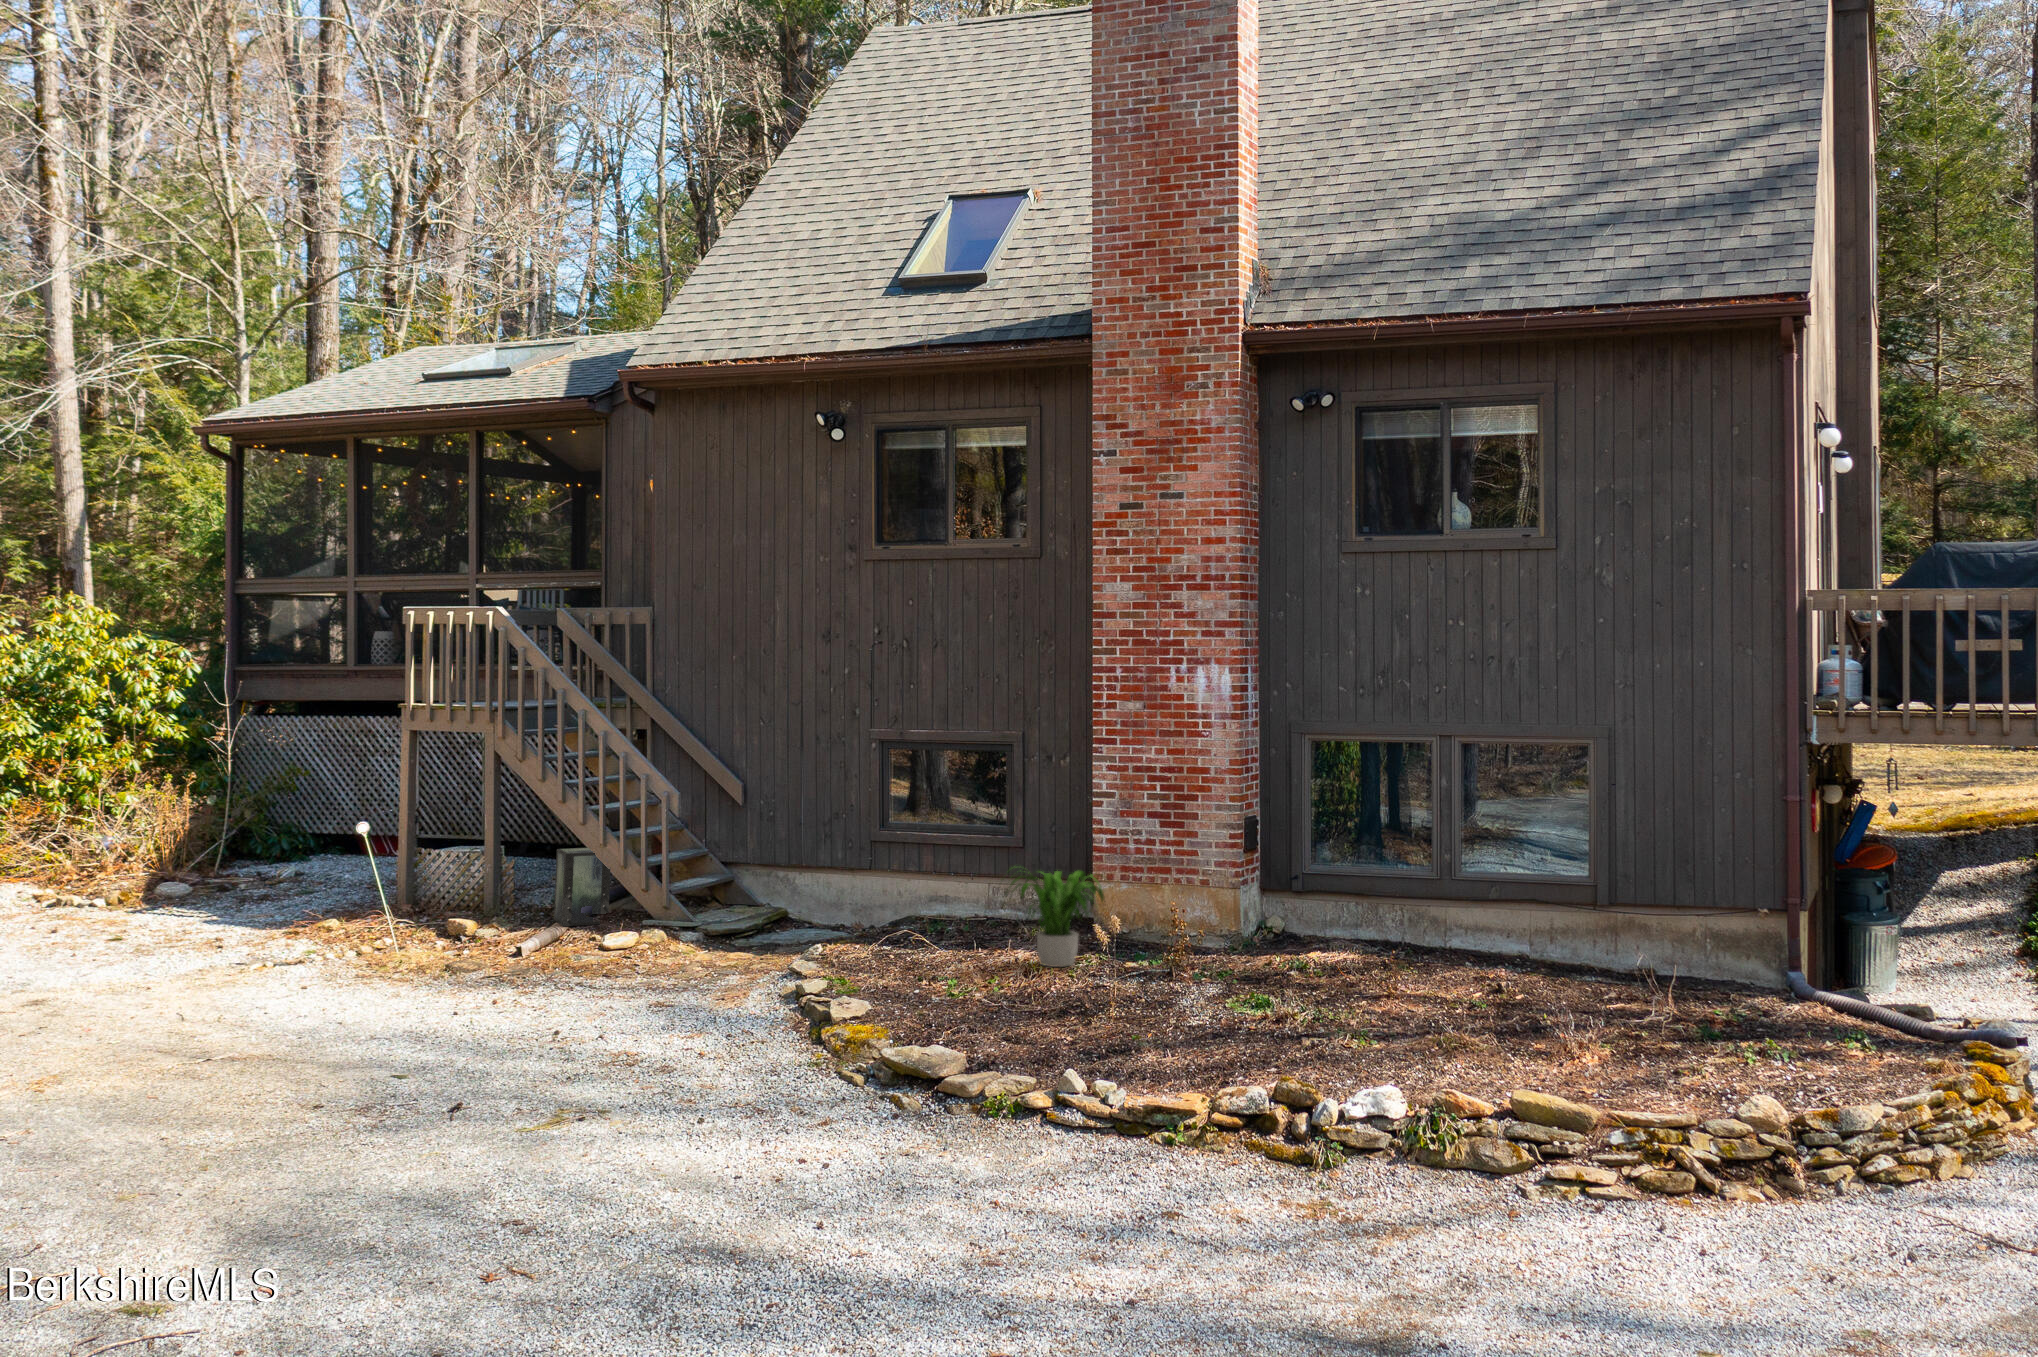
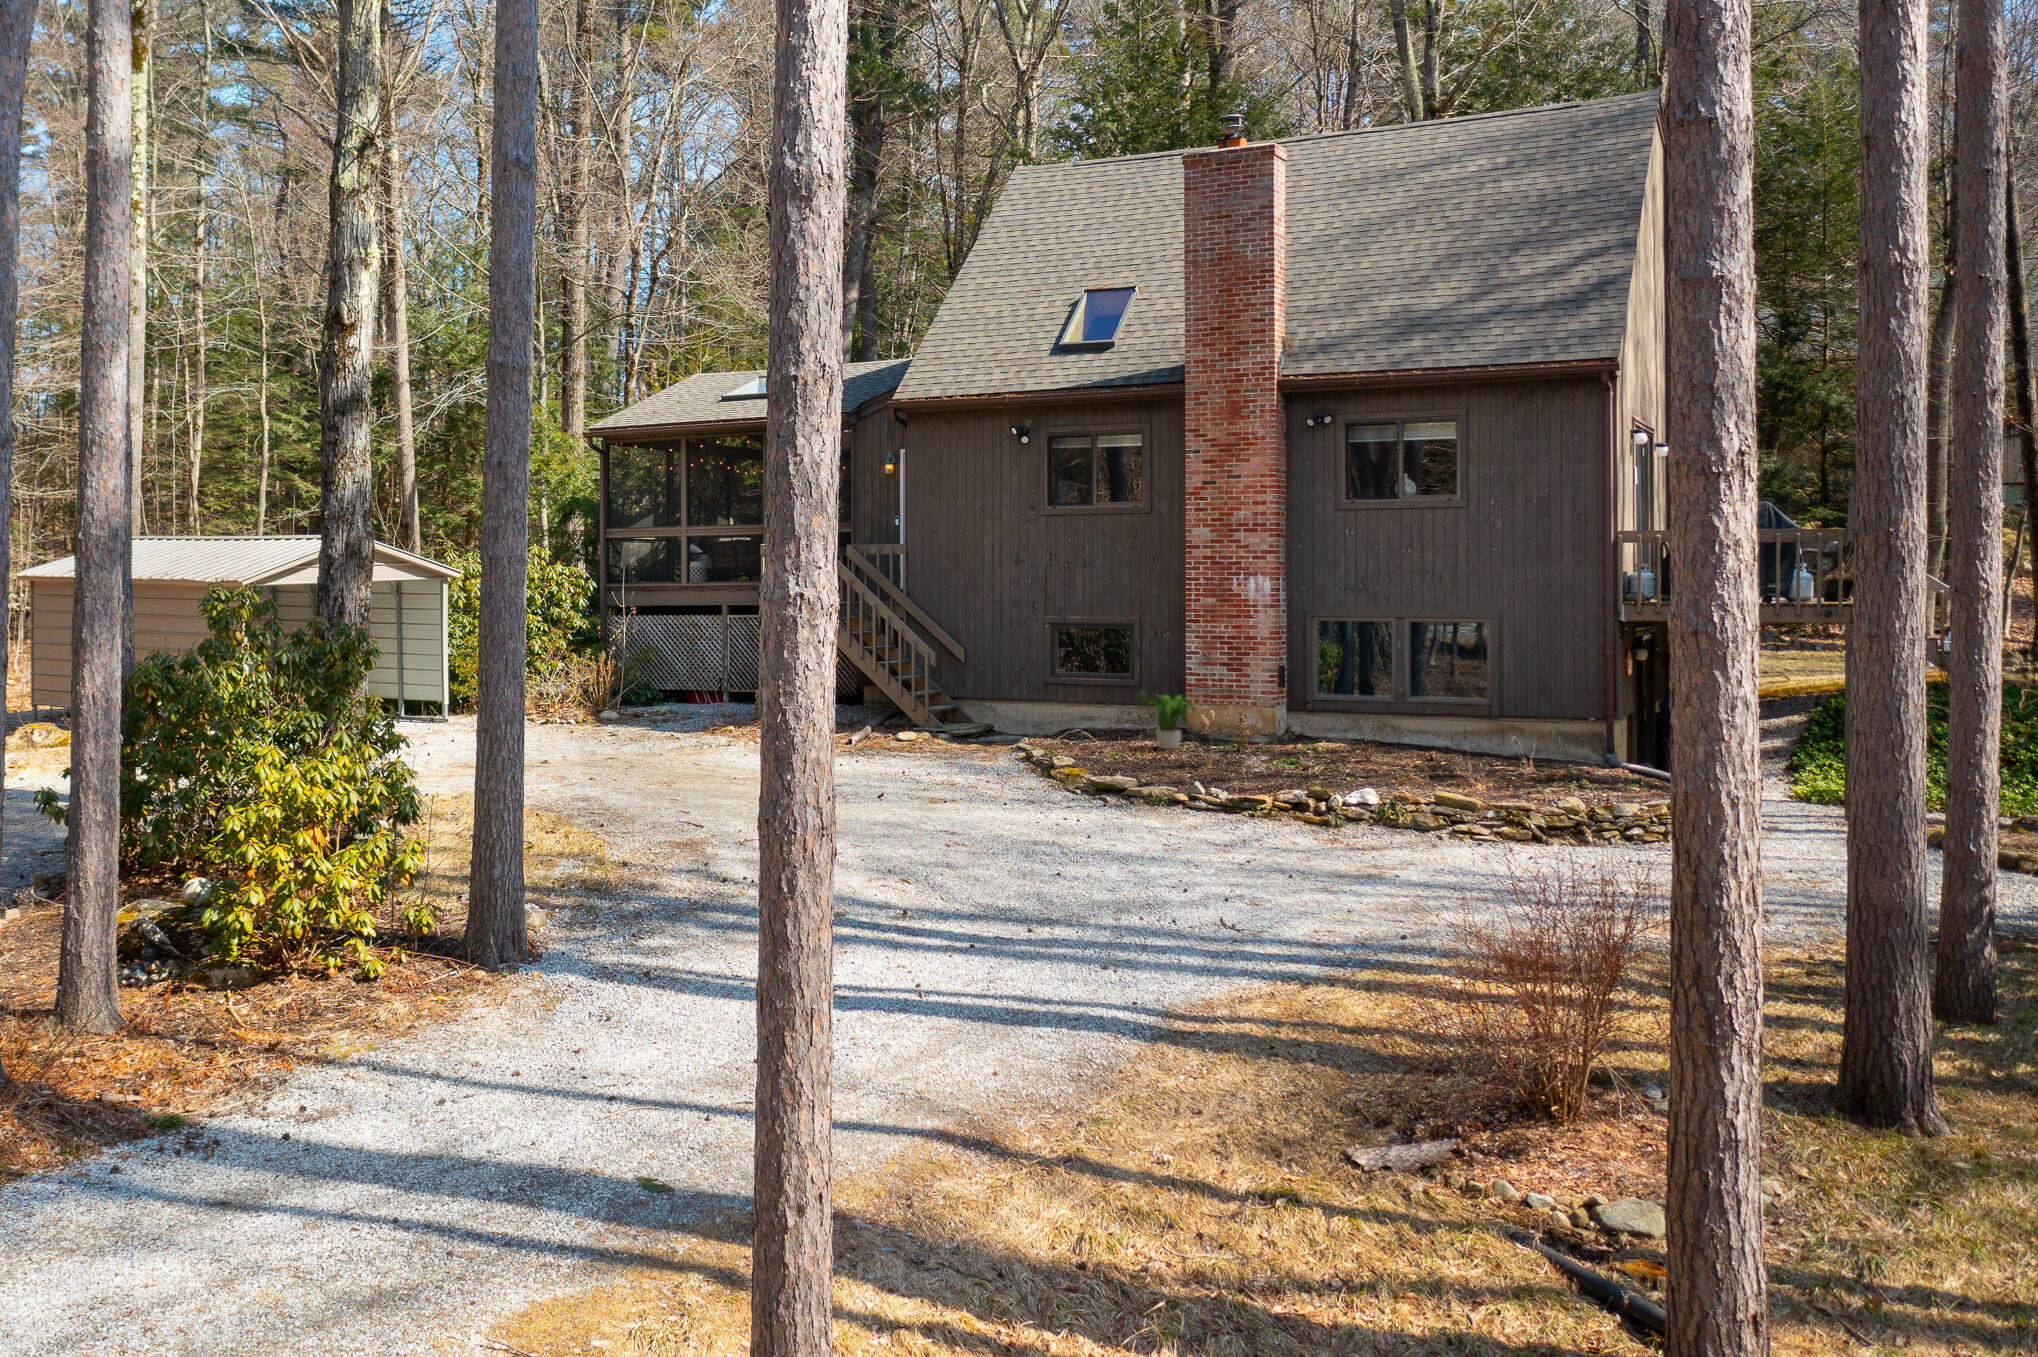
storage box: present [554,848,610,926] -> none [870,681,902,724]

